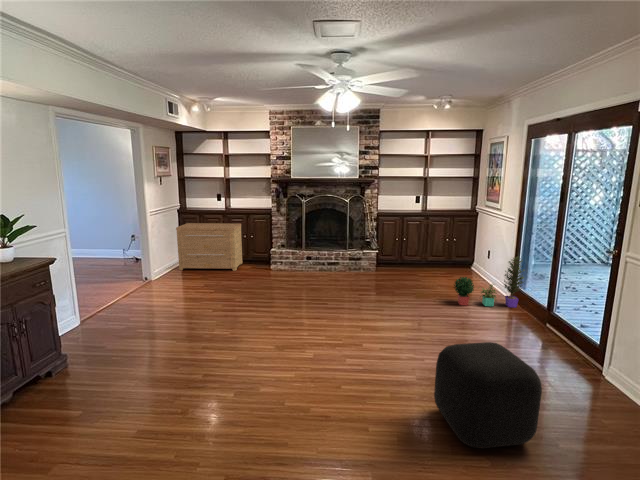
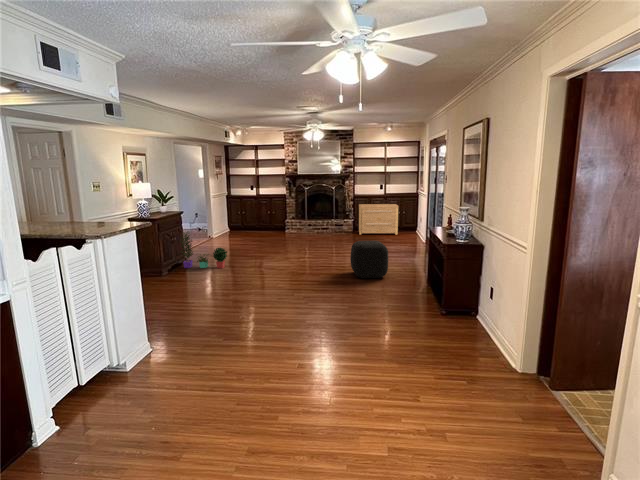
side table: present [176,223,242,271] -> present [359,204,399,235]
potted plant: present [454,257,524,308] -> present [180,232,227,268]

